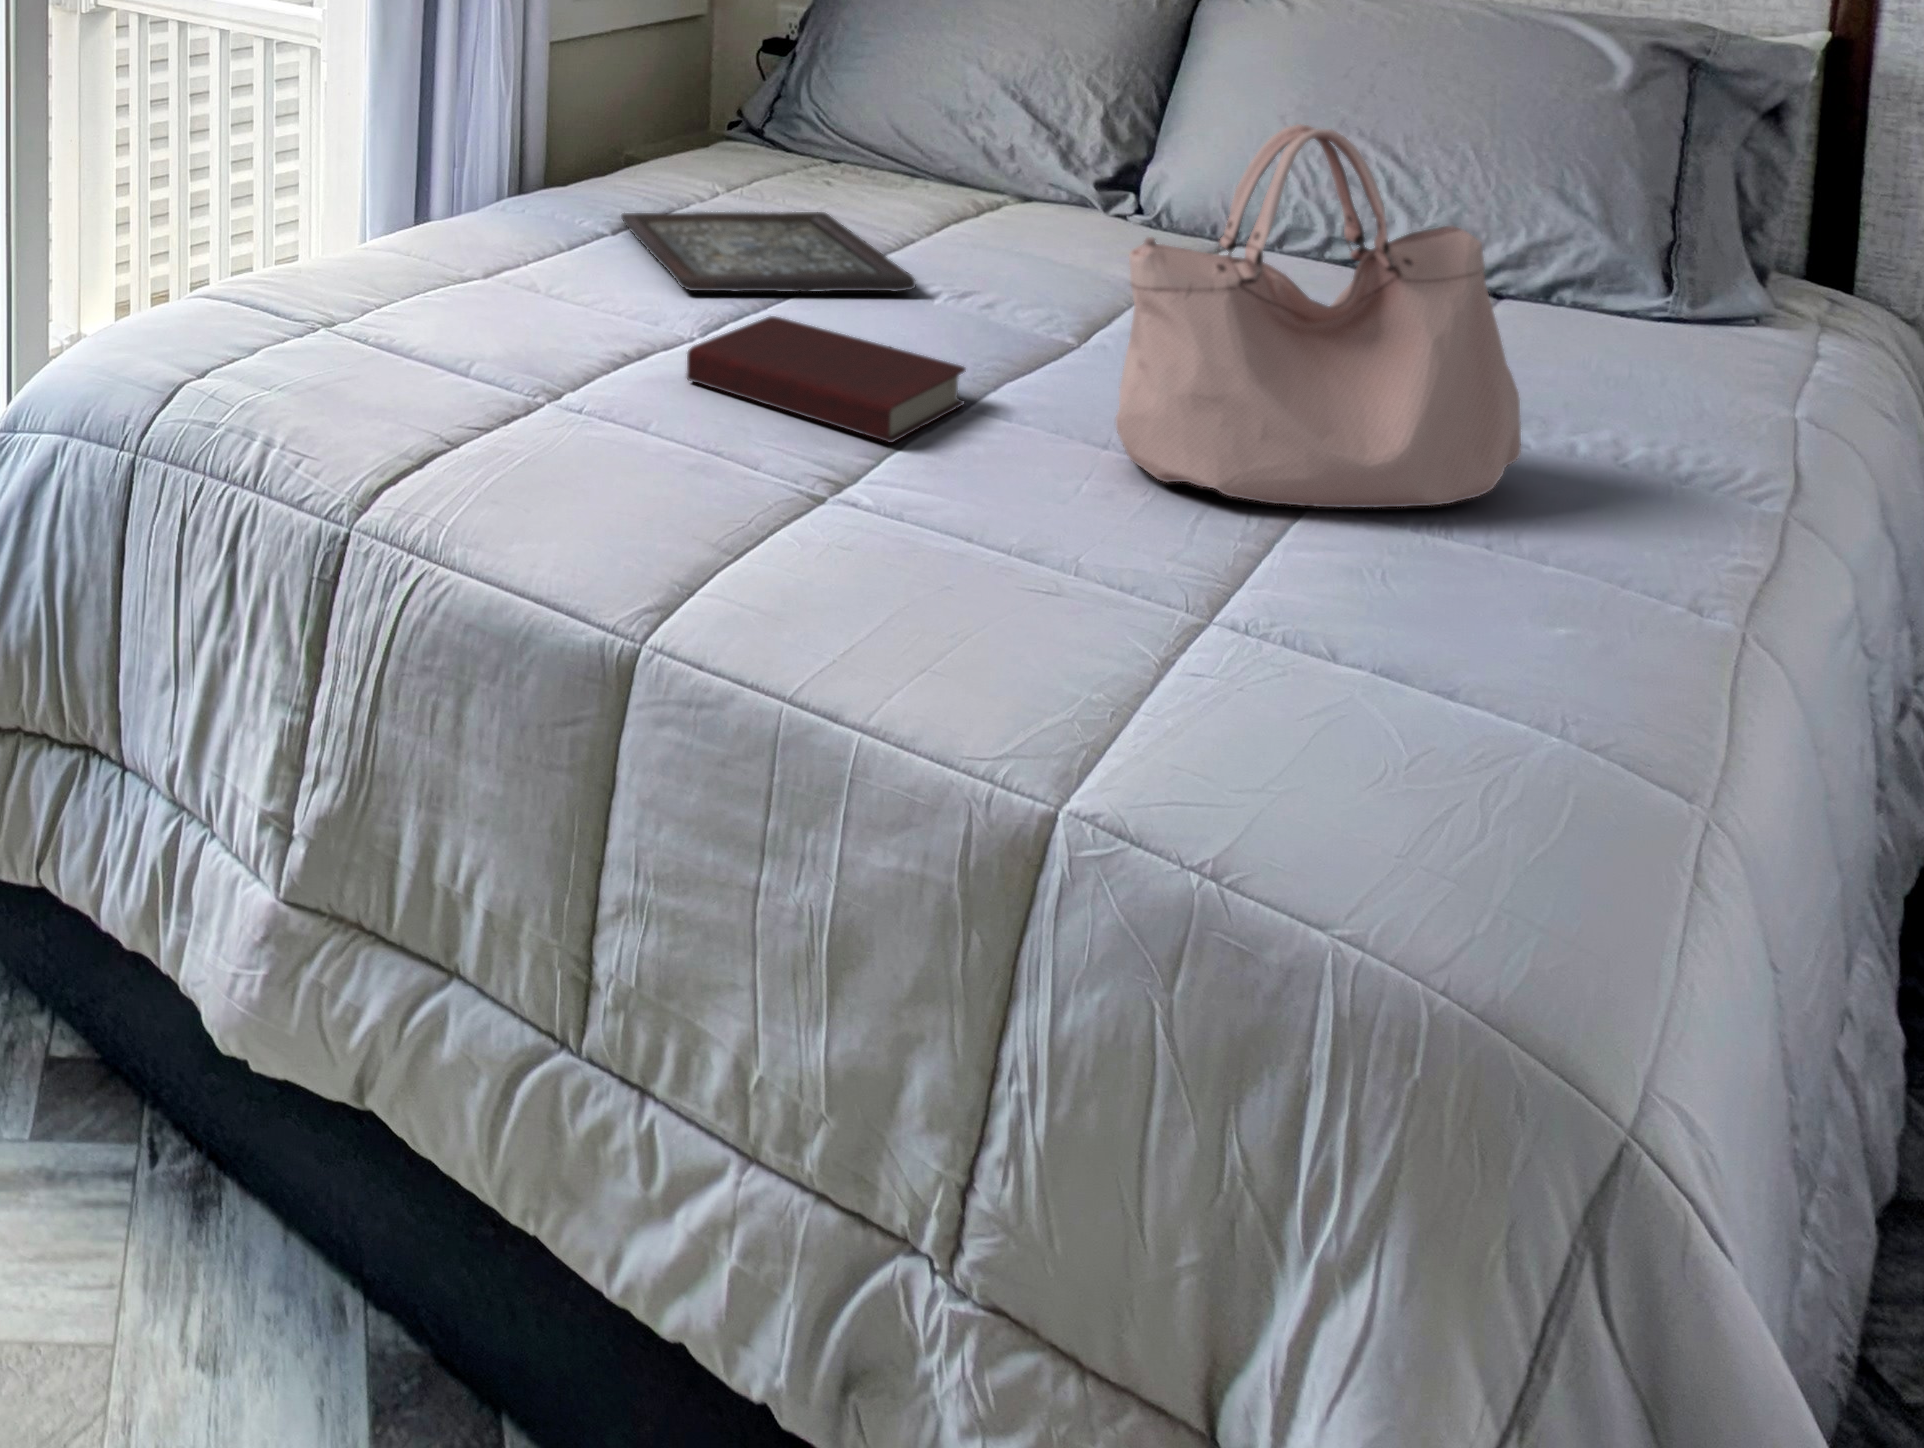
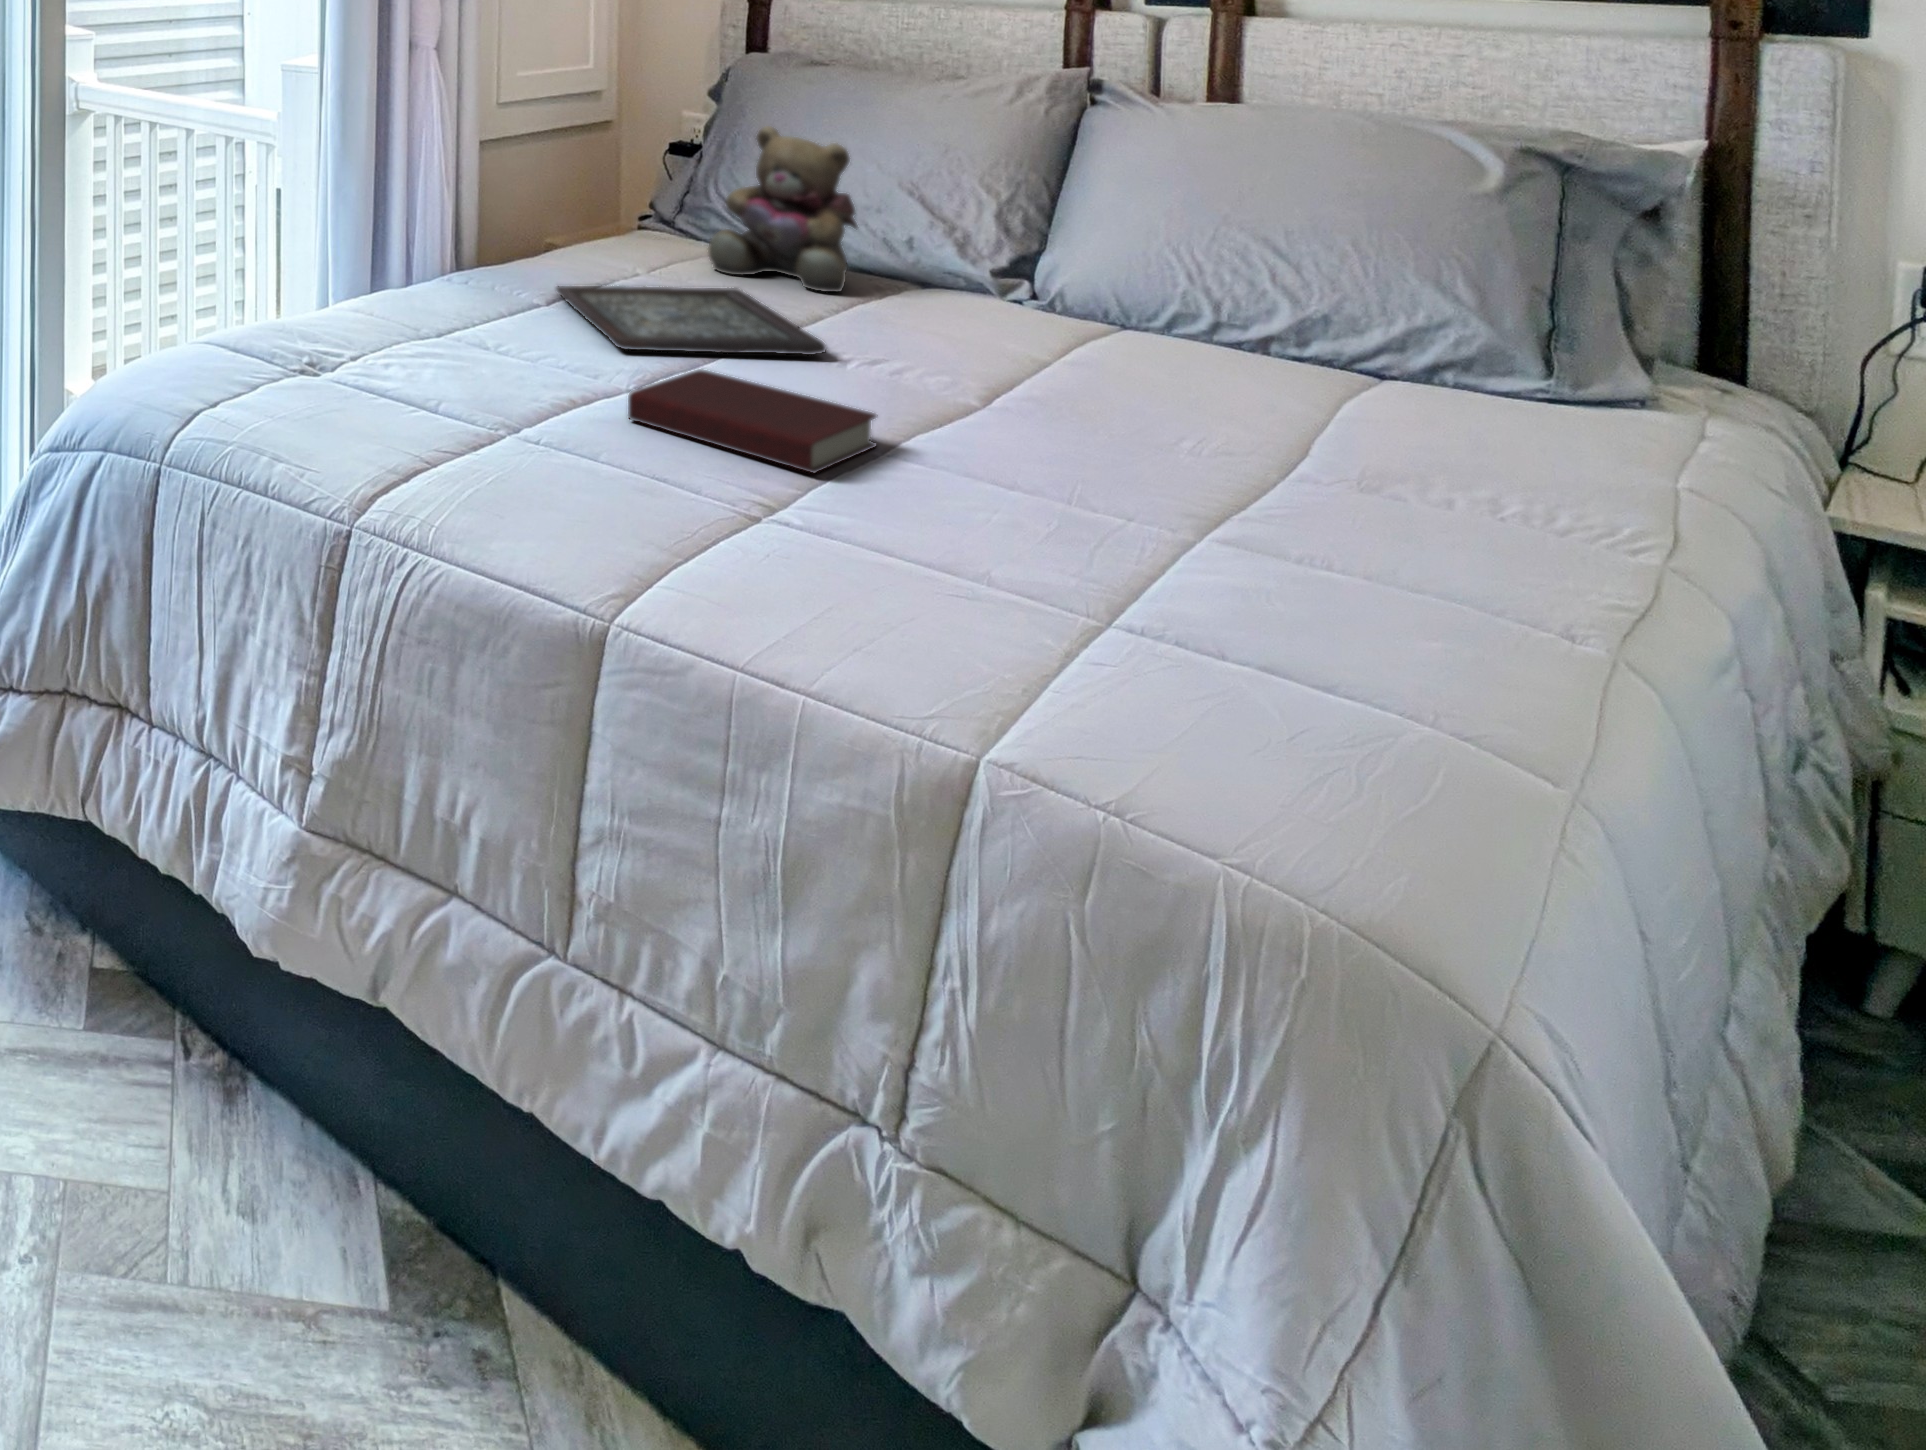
teddy bear: none [795,24,959,213] -> present [708,126,857,292]
handbag: present [1116,124,1521,508] -> none [1016,206,1398,540]

